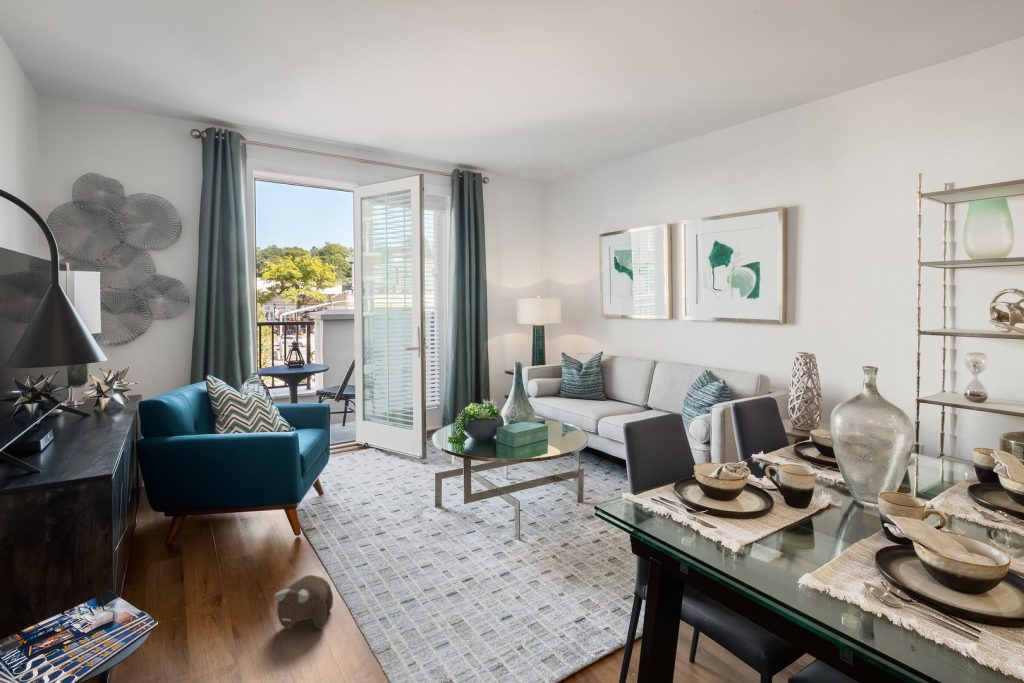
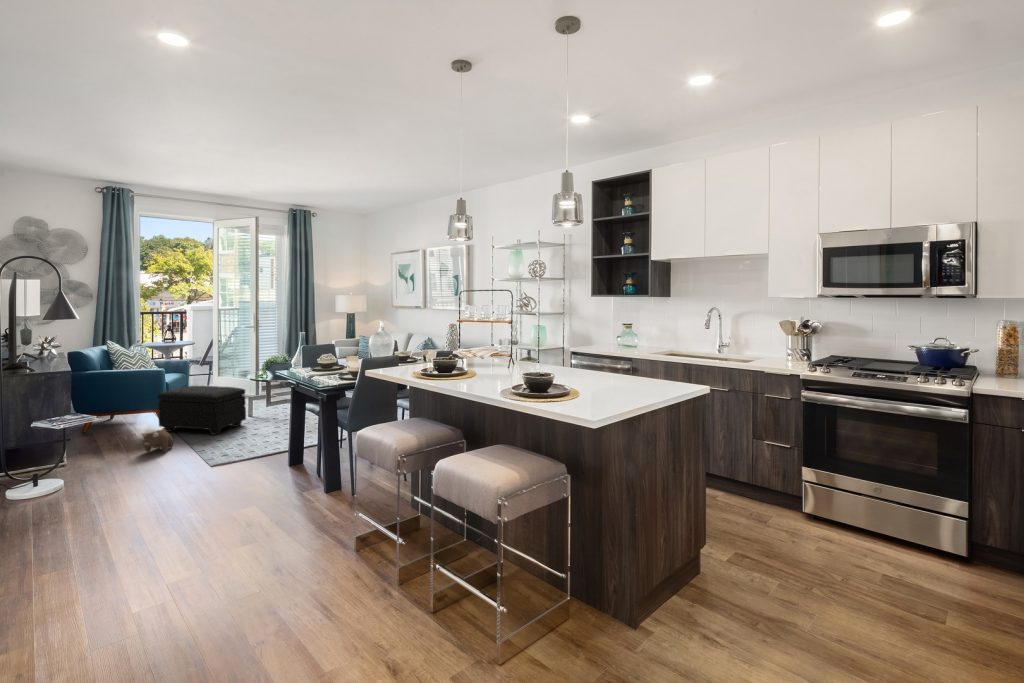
footstool: none [294,456,441,562] -> present [158,385,246,435]

